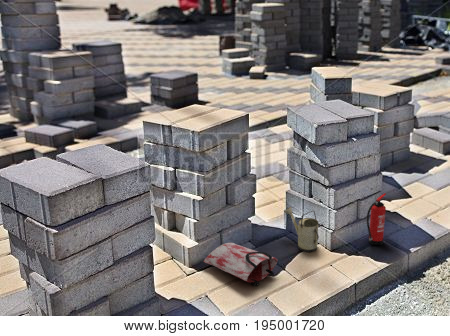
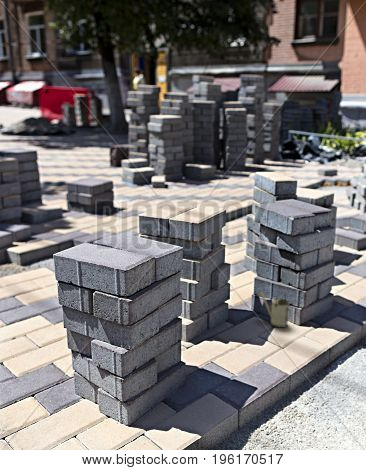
fire extinguisher: present [367,193,386,245] -> none [326,276,341,320]
bag: present [204,243,278,286] -> none [199,322,265,354]

